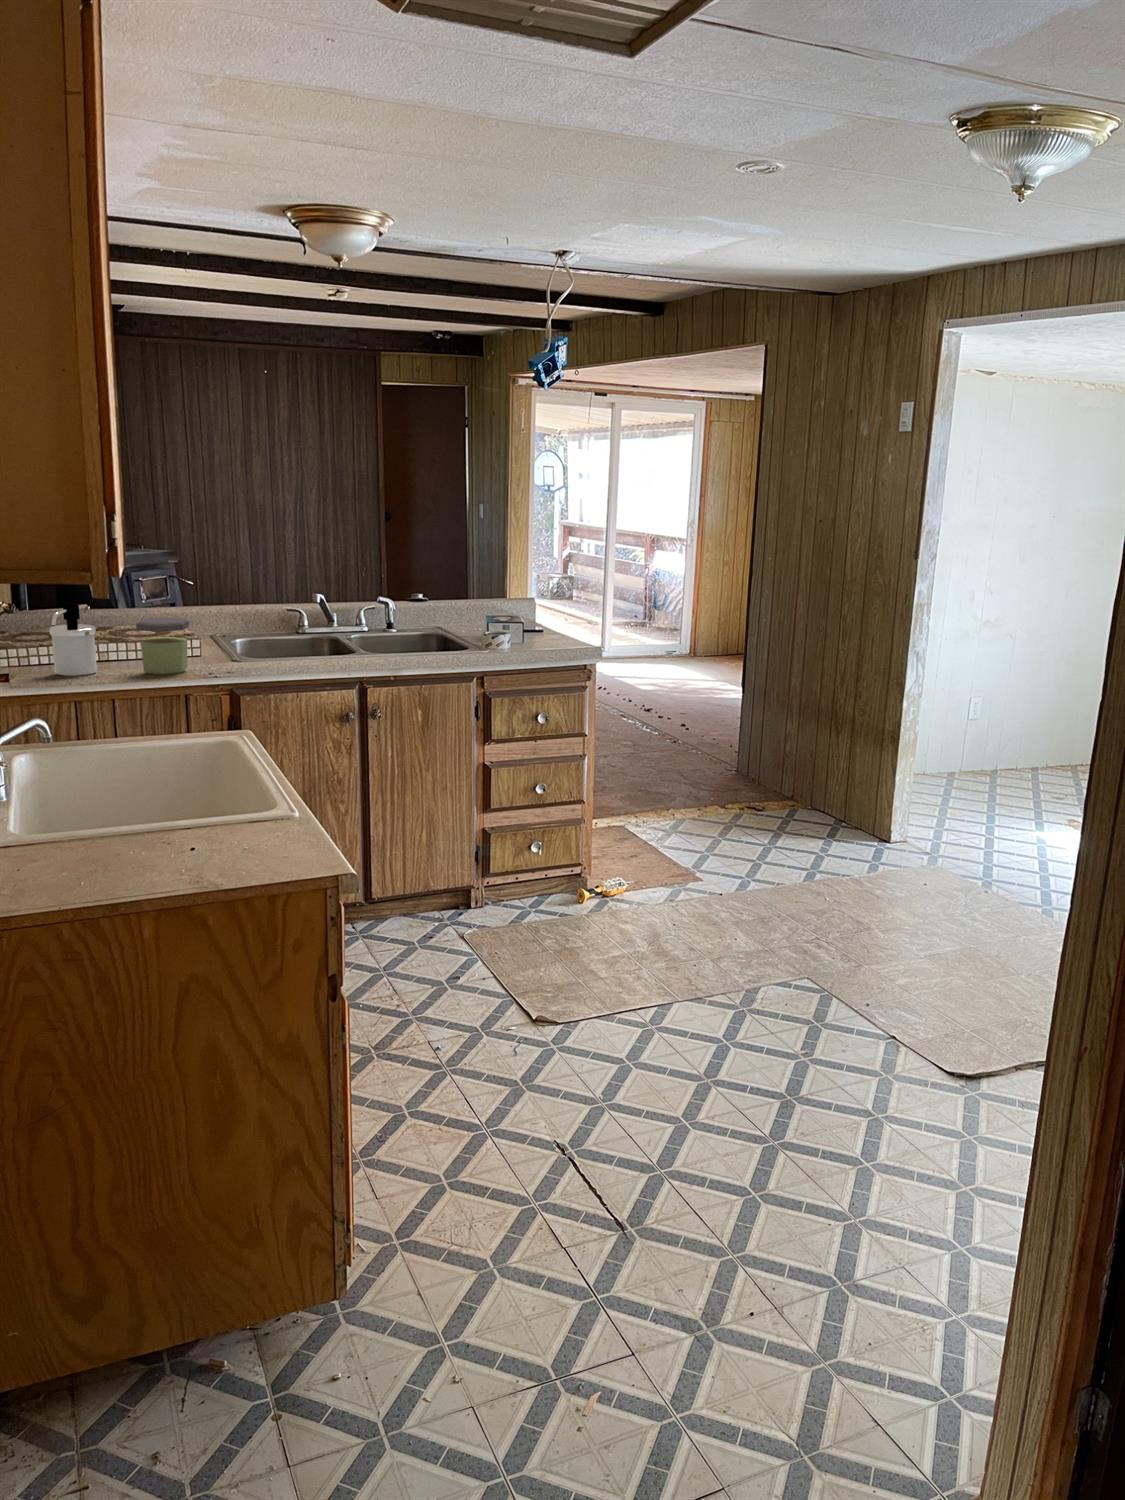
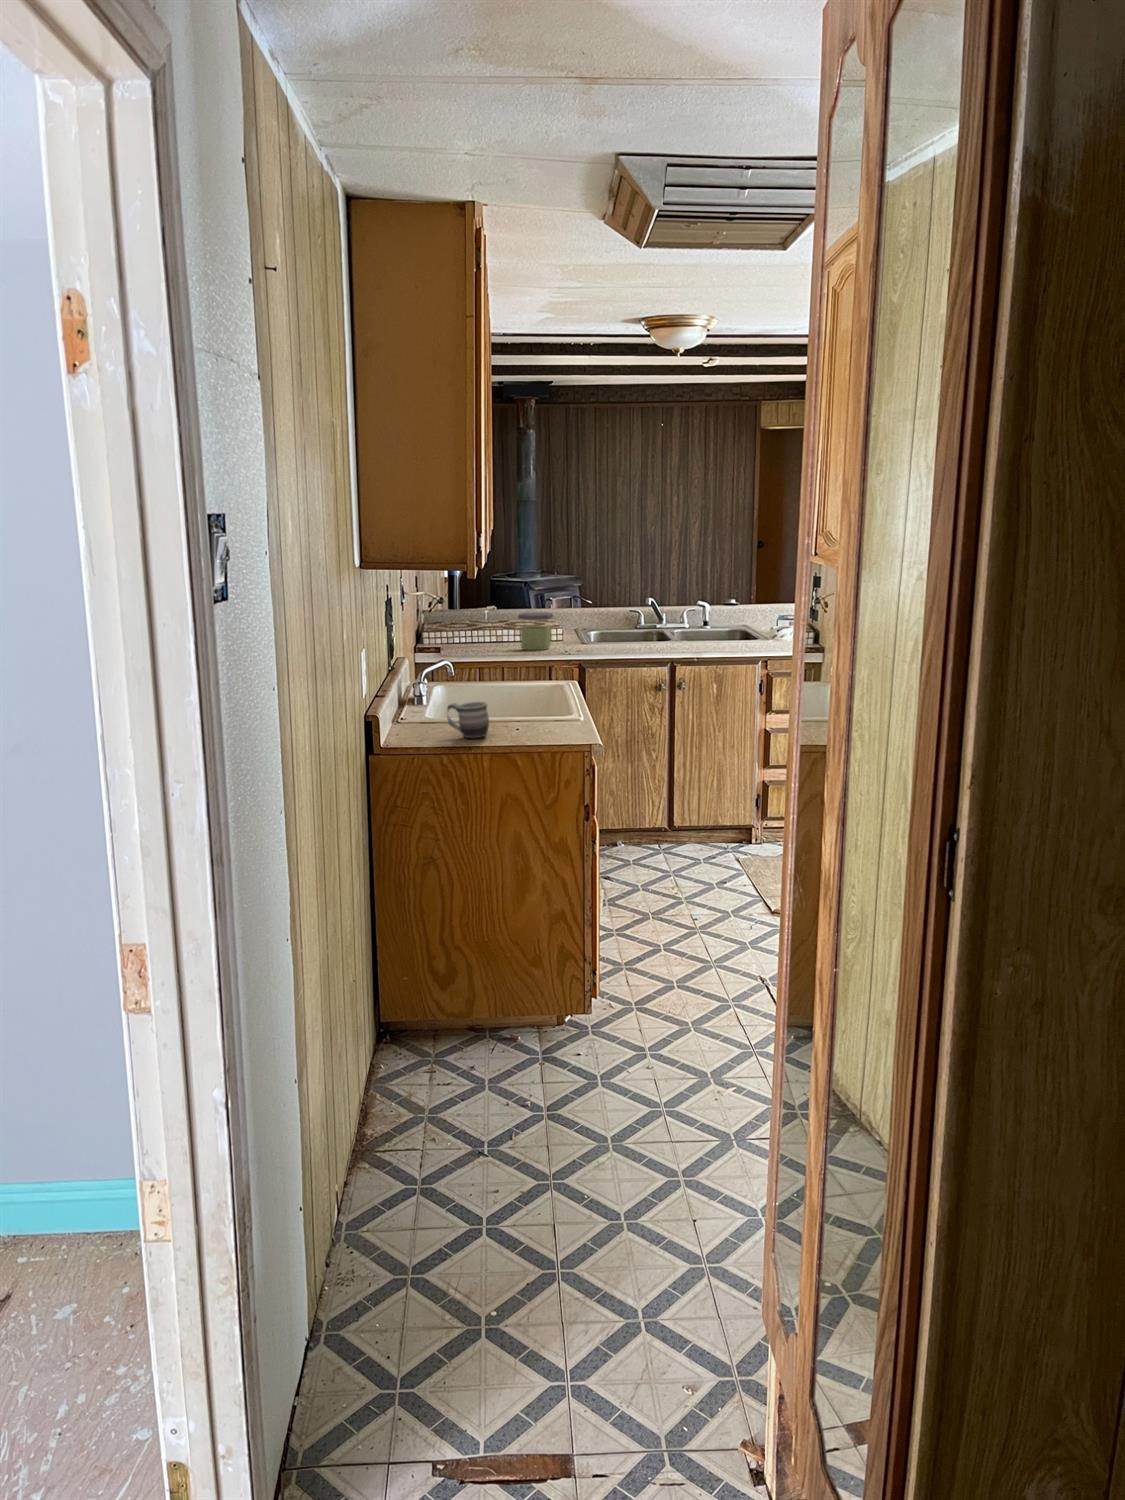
soap dispenser: present [49,603,97,676] -> none [465,601,493,650]
mug: none [64,813,146,882] -> present [447,702,489,738]

